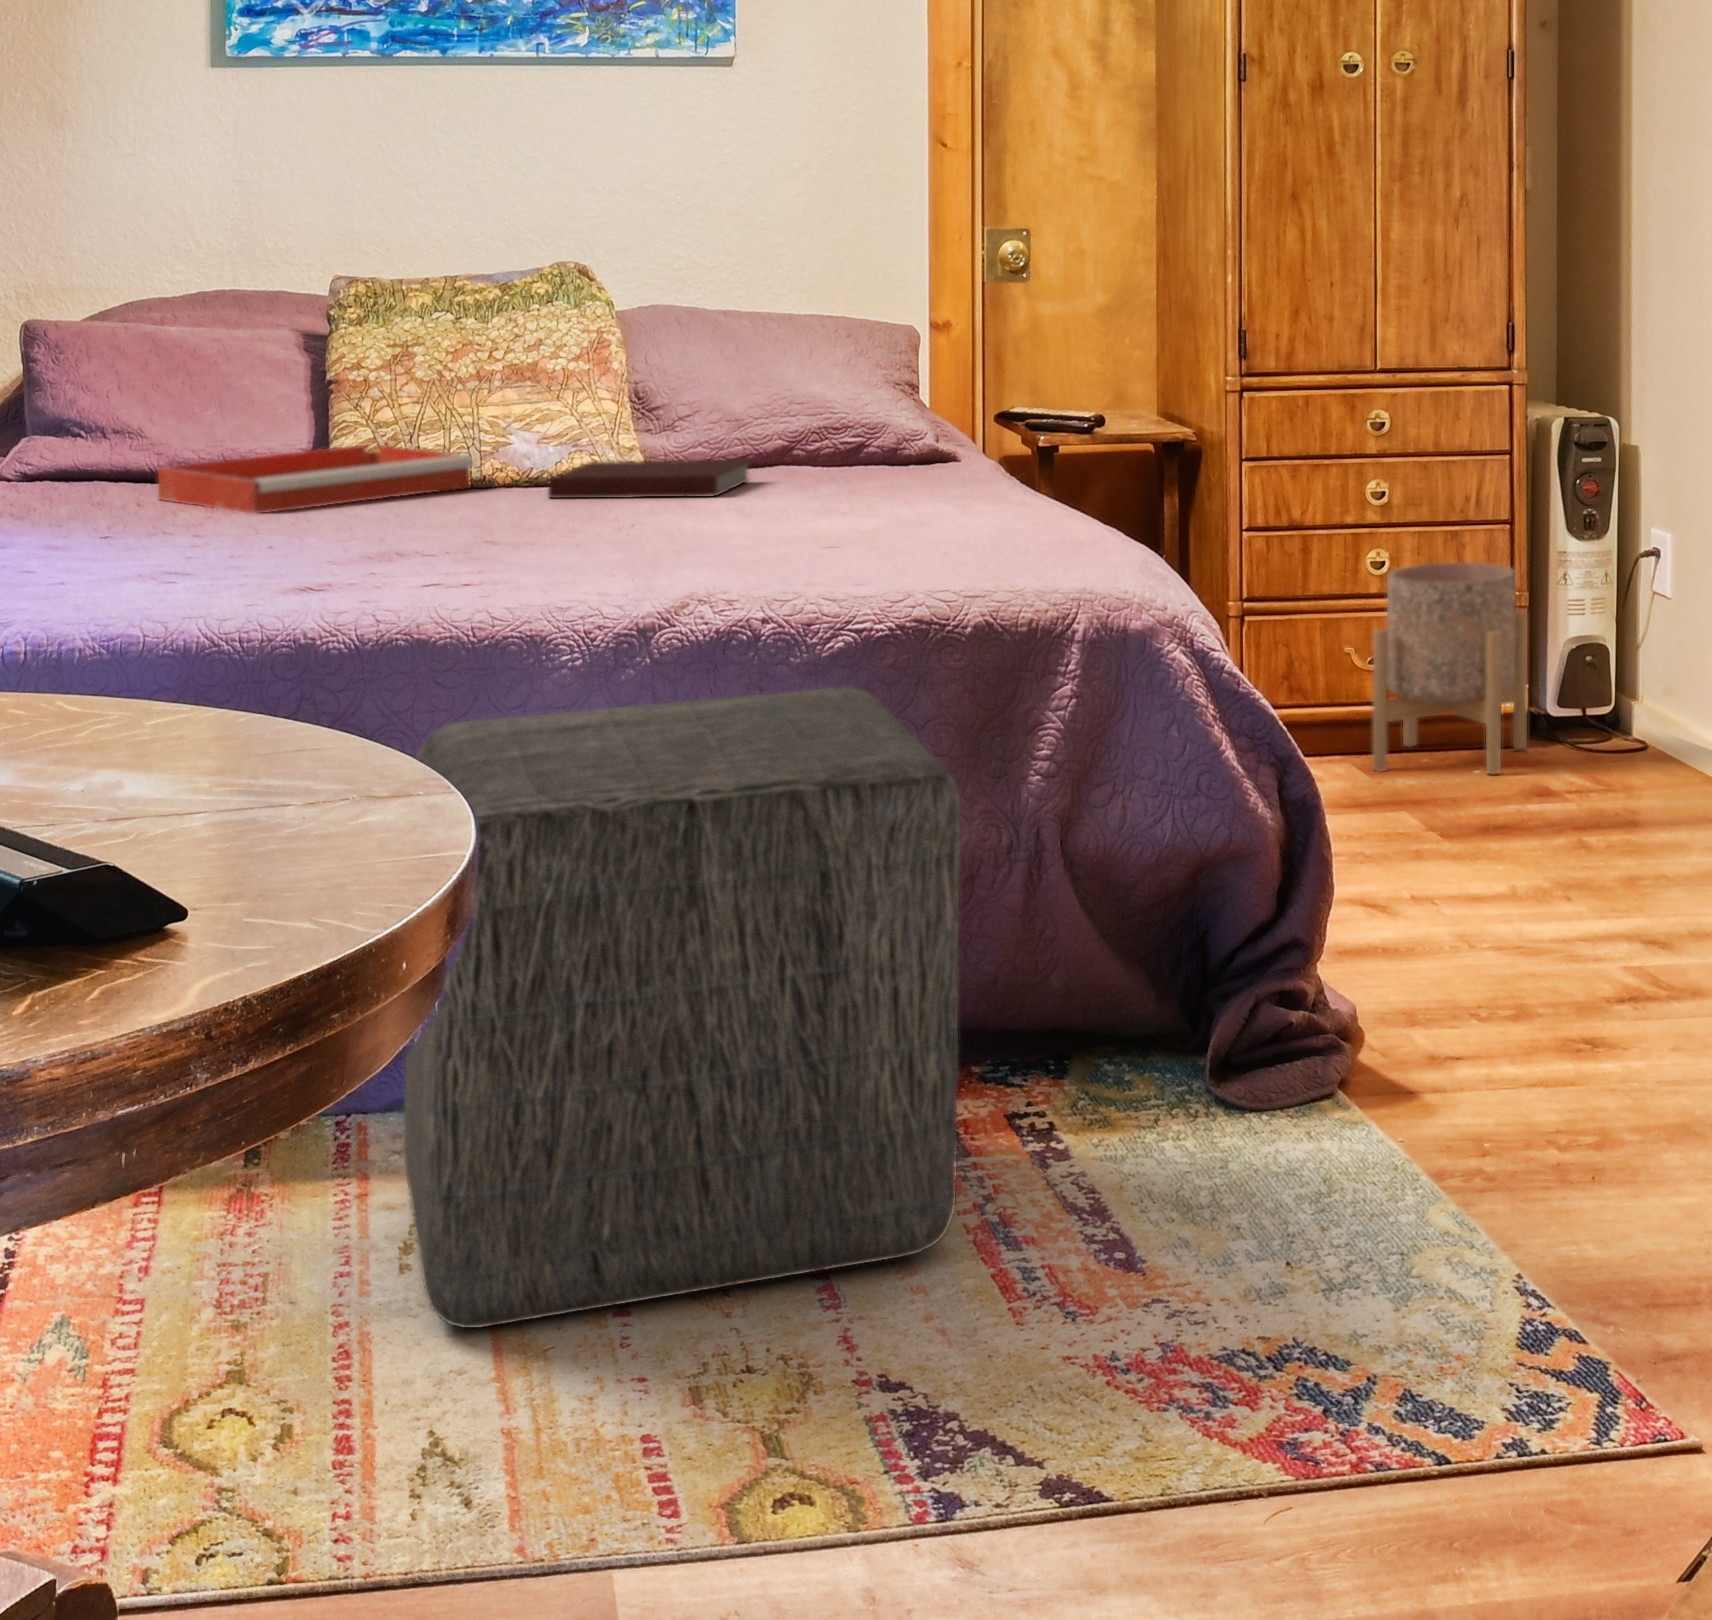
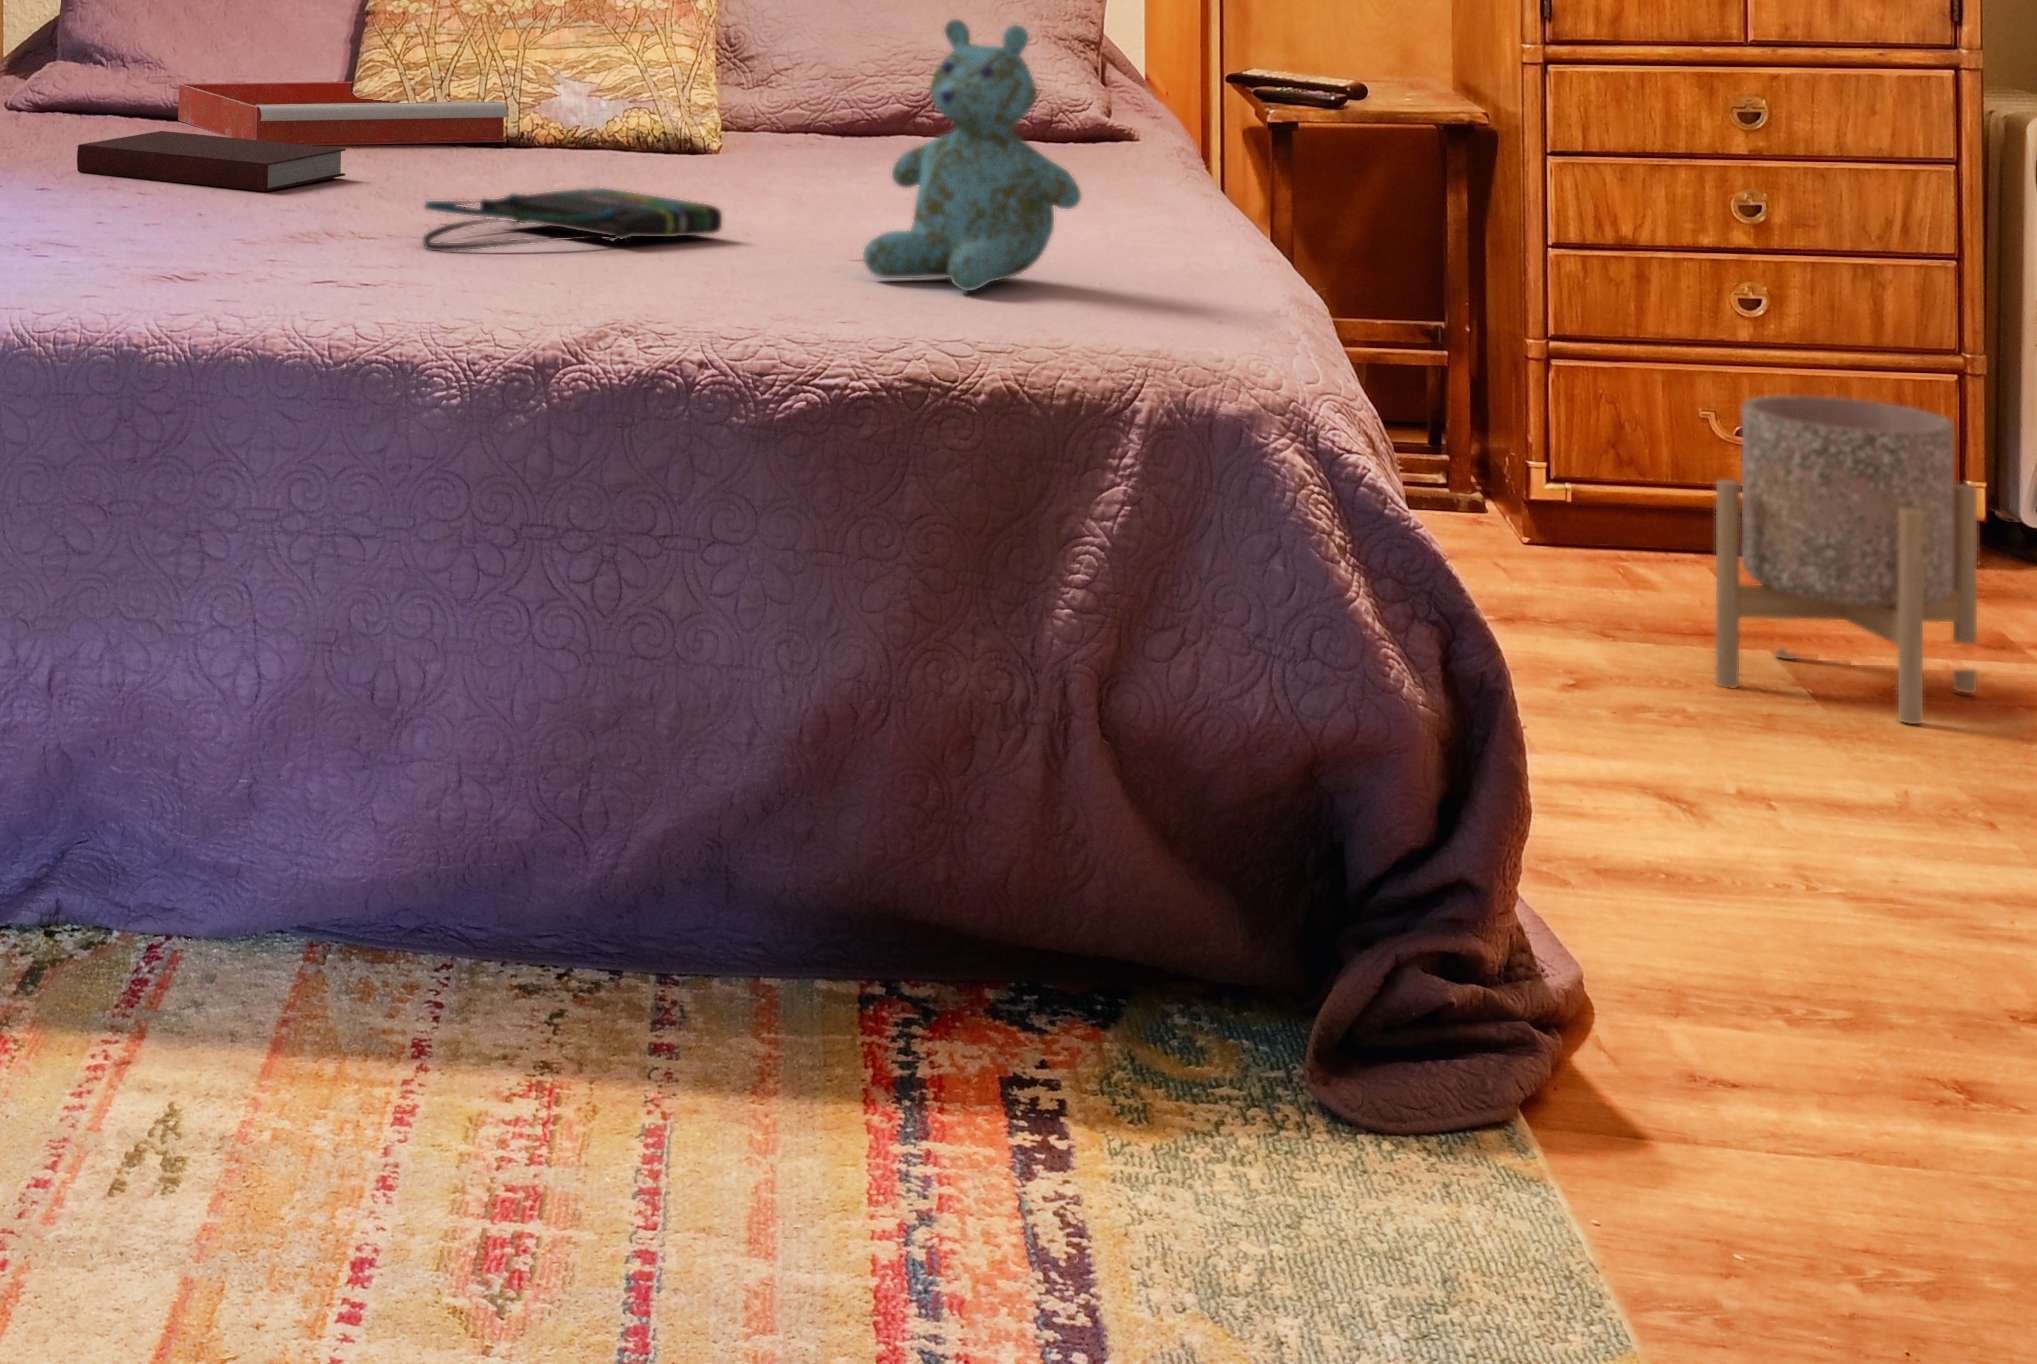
stuffed bear: none [849,363,1007,562] -> present [863,19,1081,291]
notebook: present [548,460,749,498] -> present [77,131,346,192]
tote bag: none [490,517,719,583] -> present [423,188,722,251]
ottoman: present [403,687,960,1328] -> none [147,413,853,1268]

